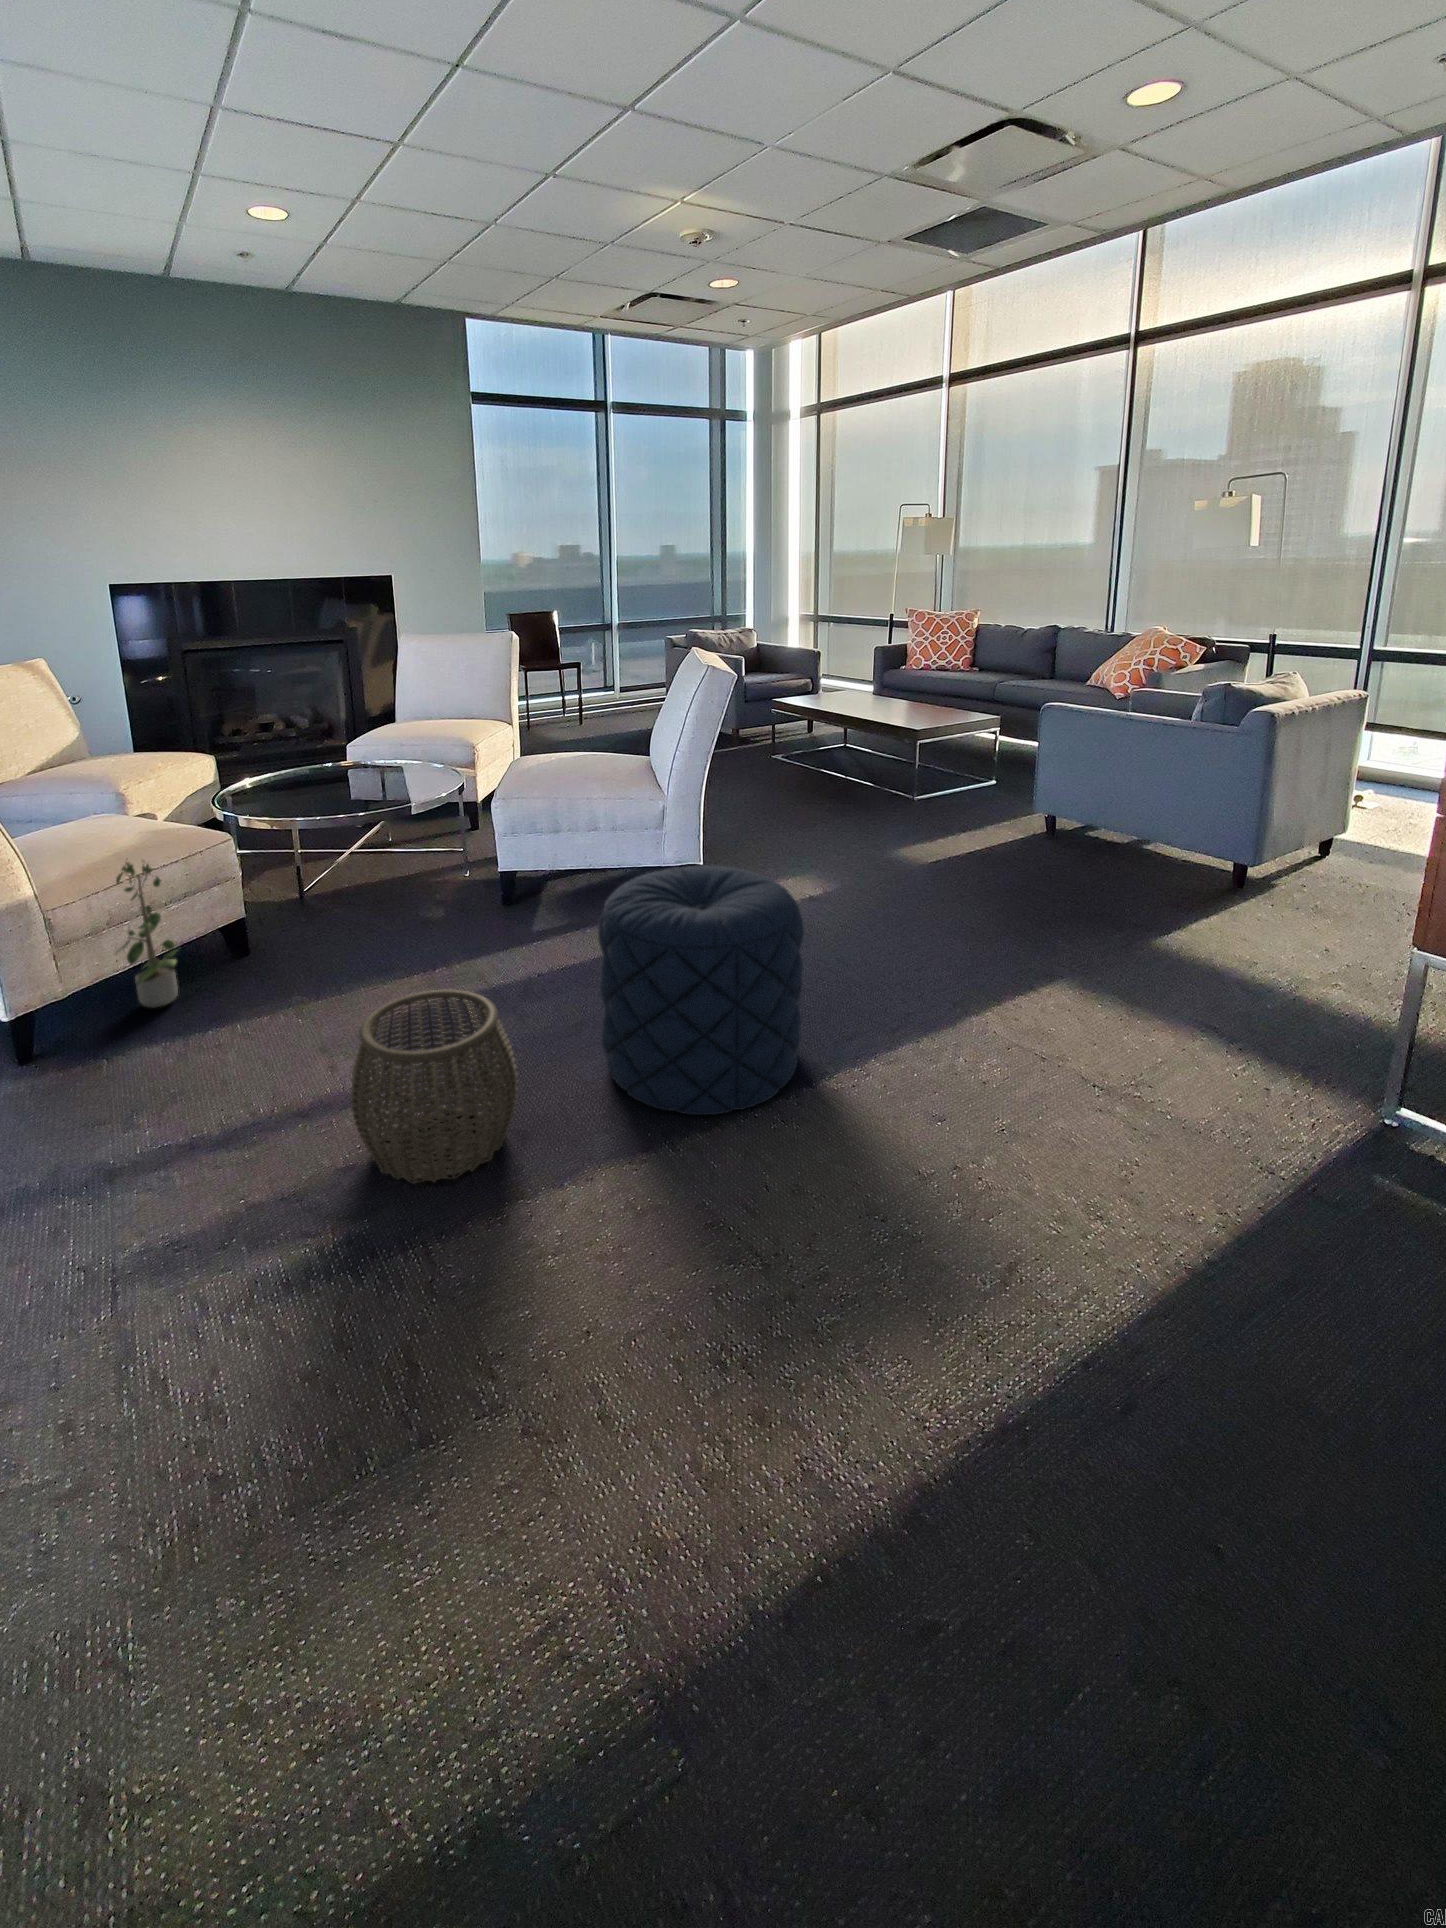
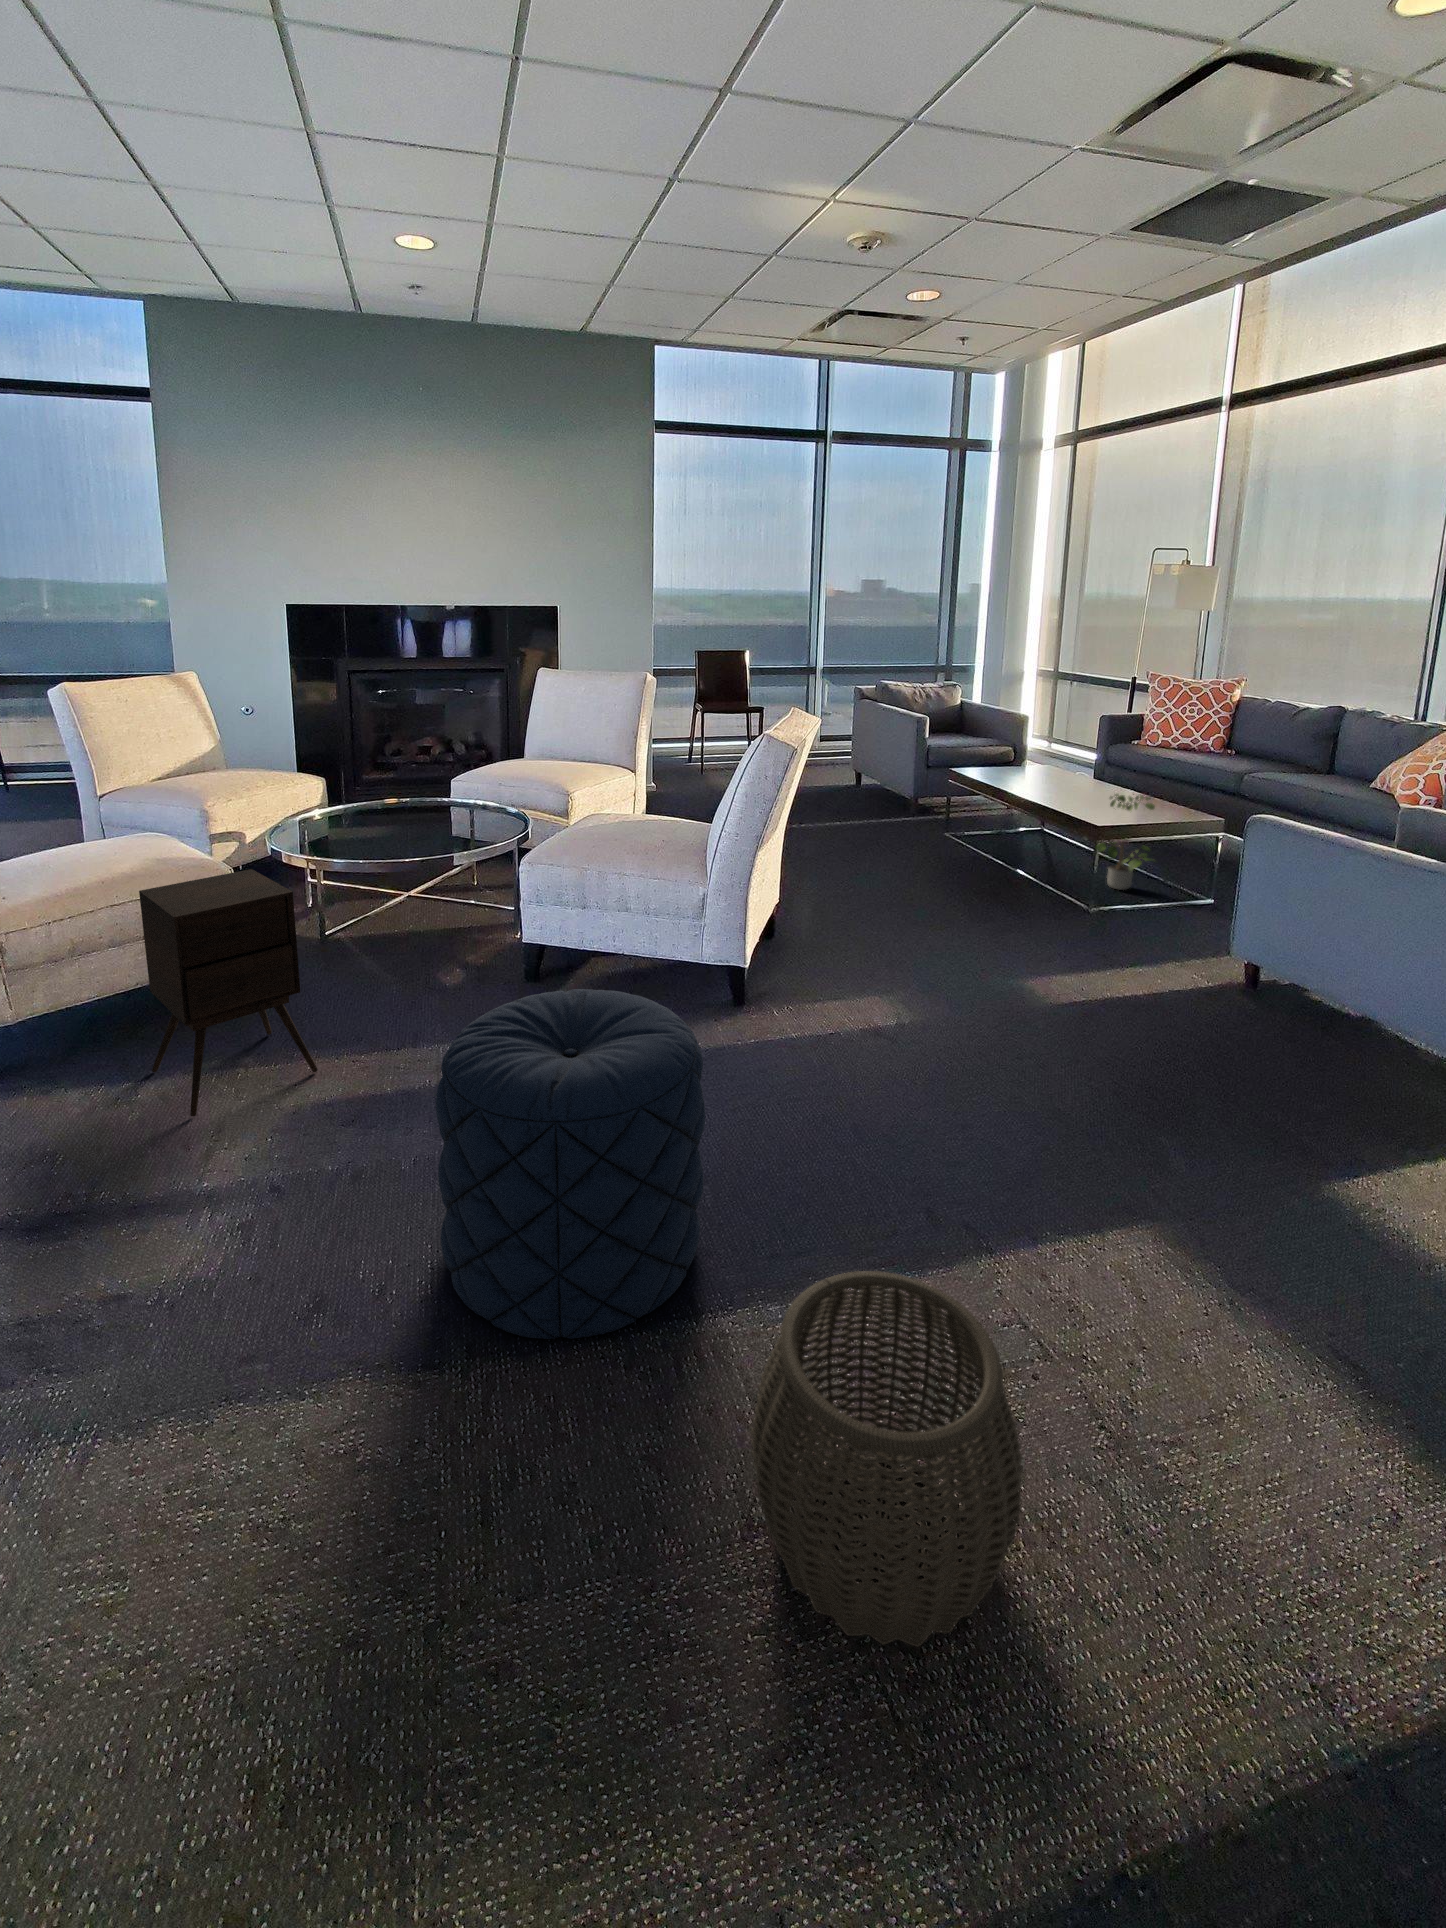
side table: none [211,821,386,1038] -> present [139,869,318,1116]
potted plant: present [116,862,178,1008] -> present [1096,794,1155,890]
woven basket: present [350,990,519,1184] -> present [750,1271,1023,1647]

